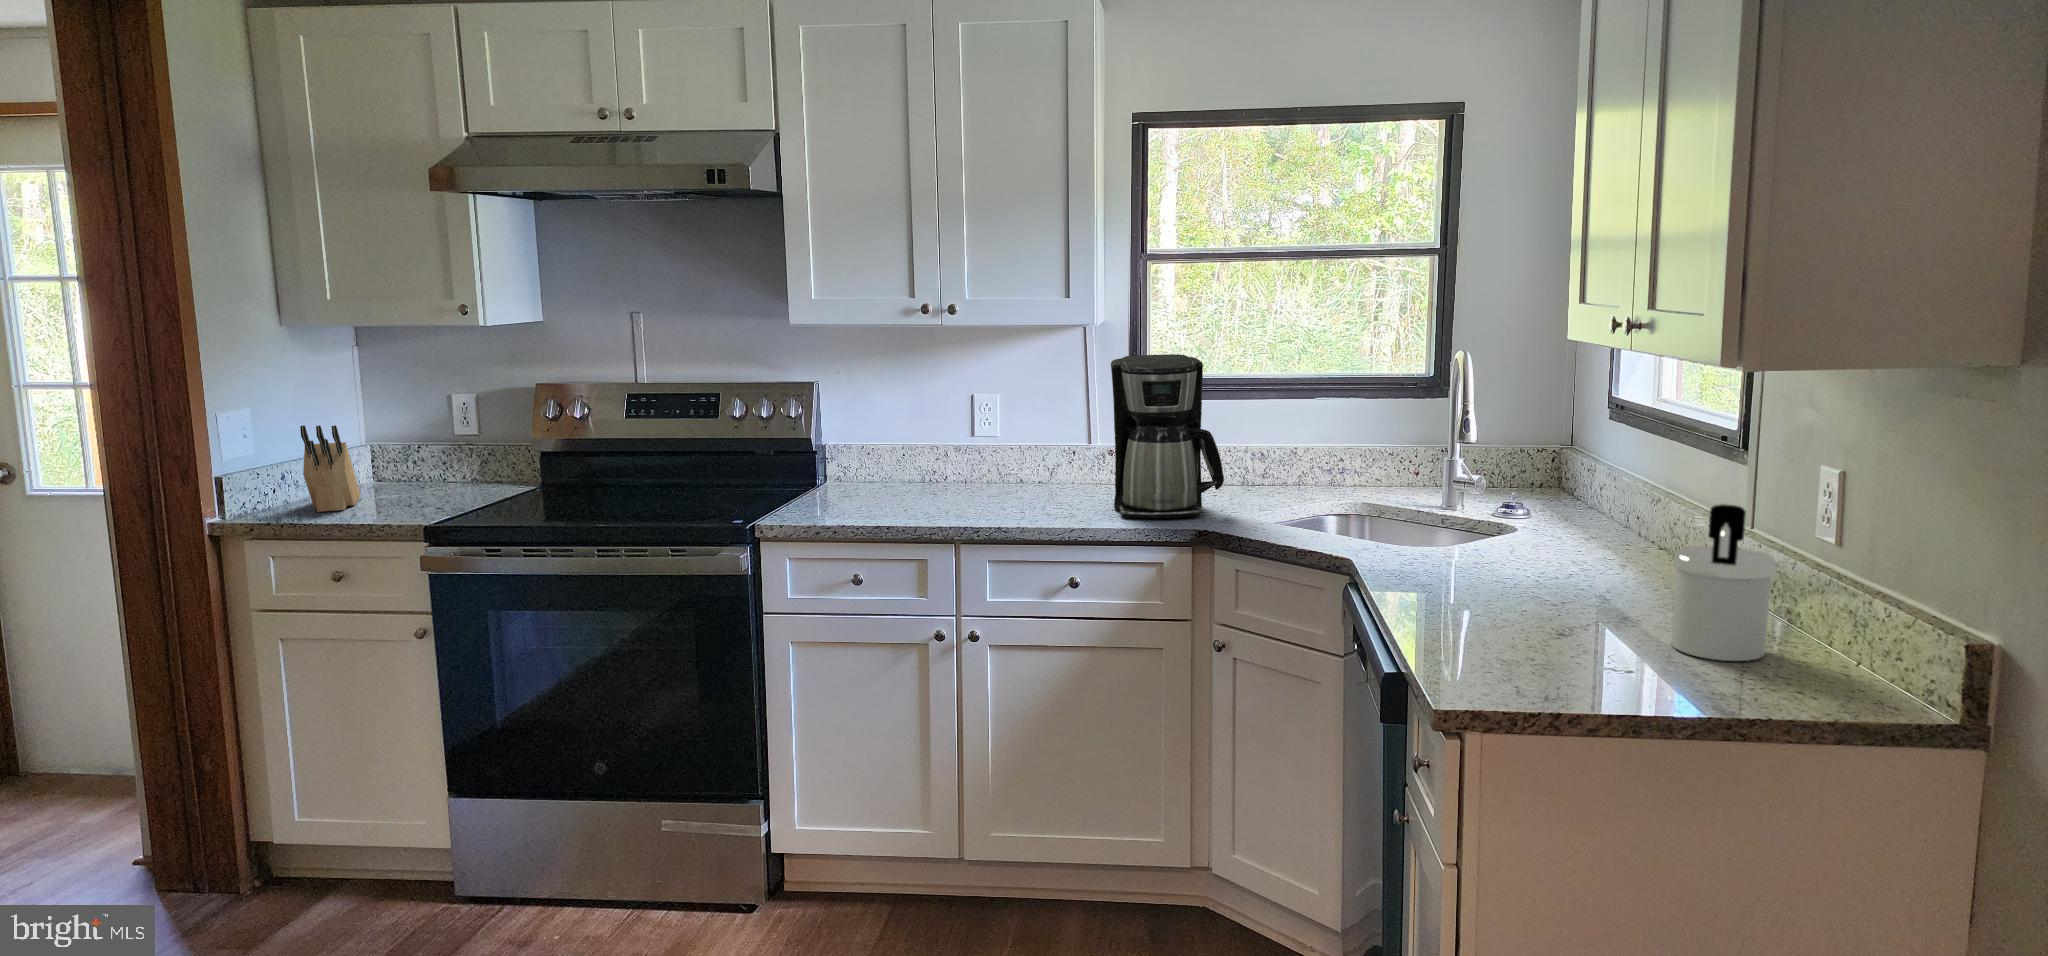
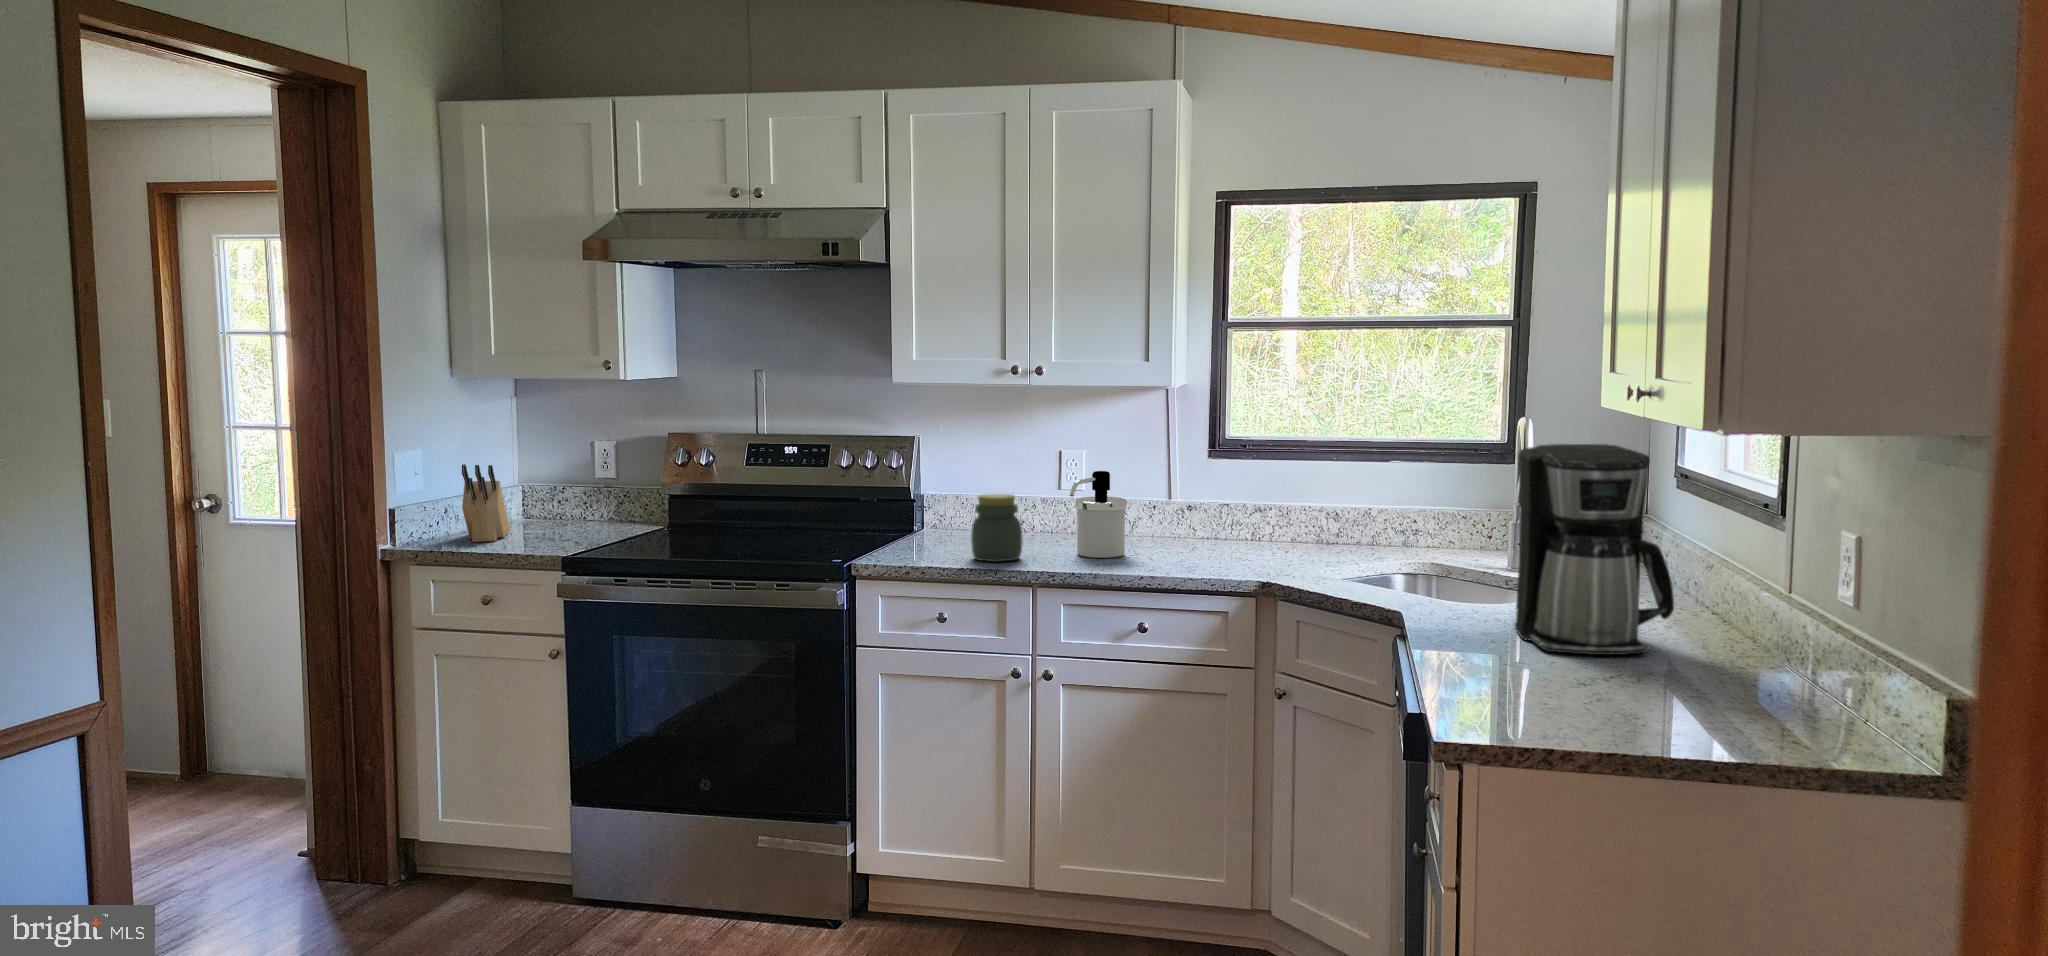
coffee maker: present [1111,354,1224,518] -> present [1514,444,1674,655]
jar: none [884,443,939,517] -> present [971,494,1022,562]
soap dispenser: present [1671,504,1776,661] -> present [1070,471,1127,558]

